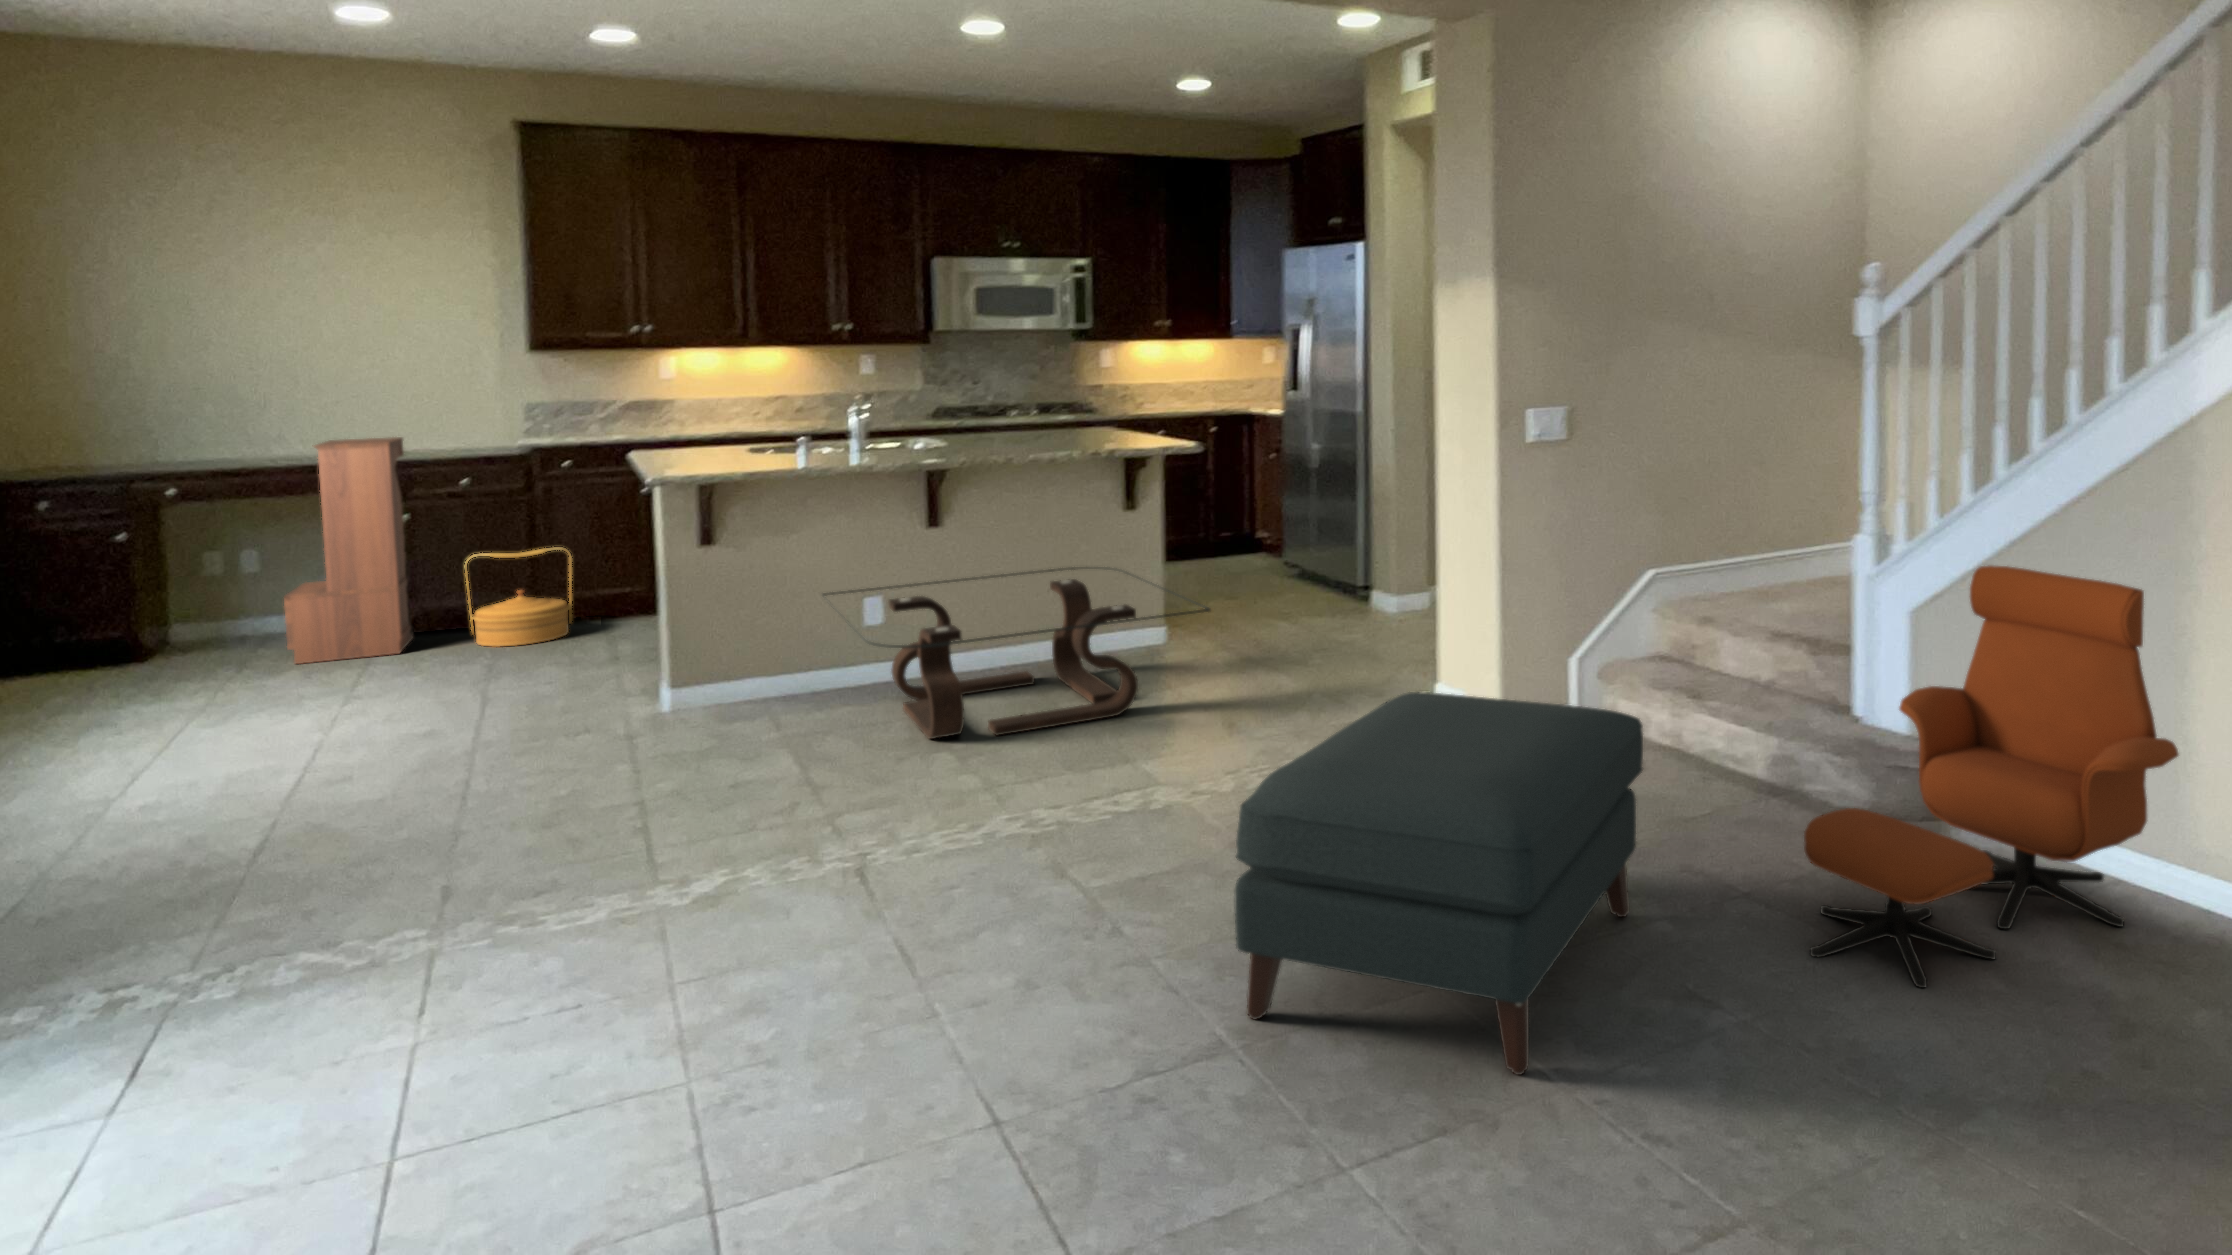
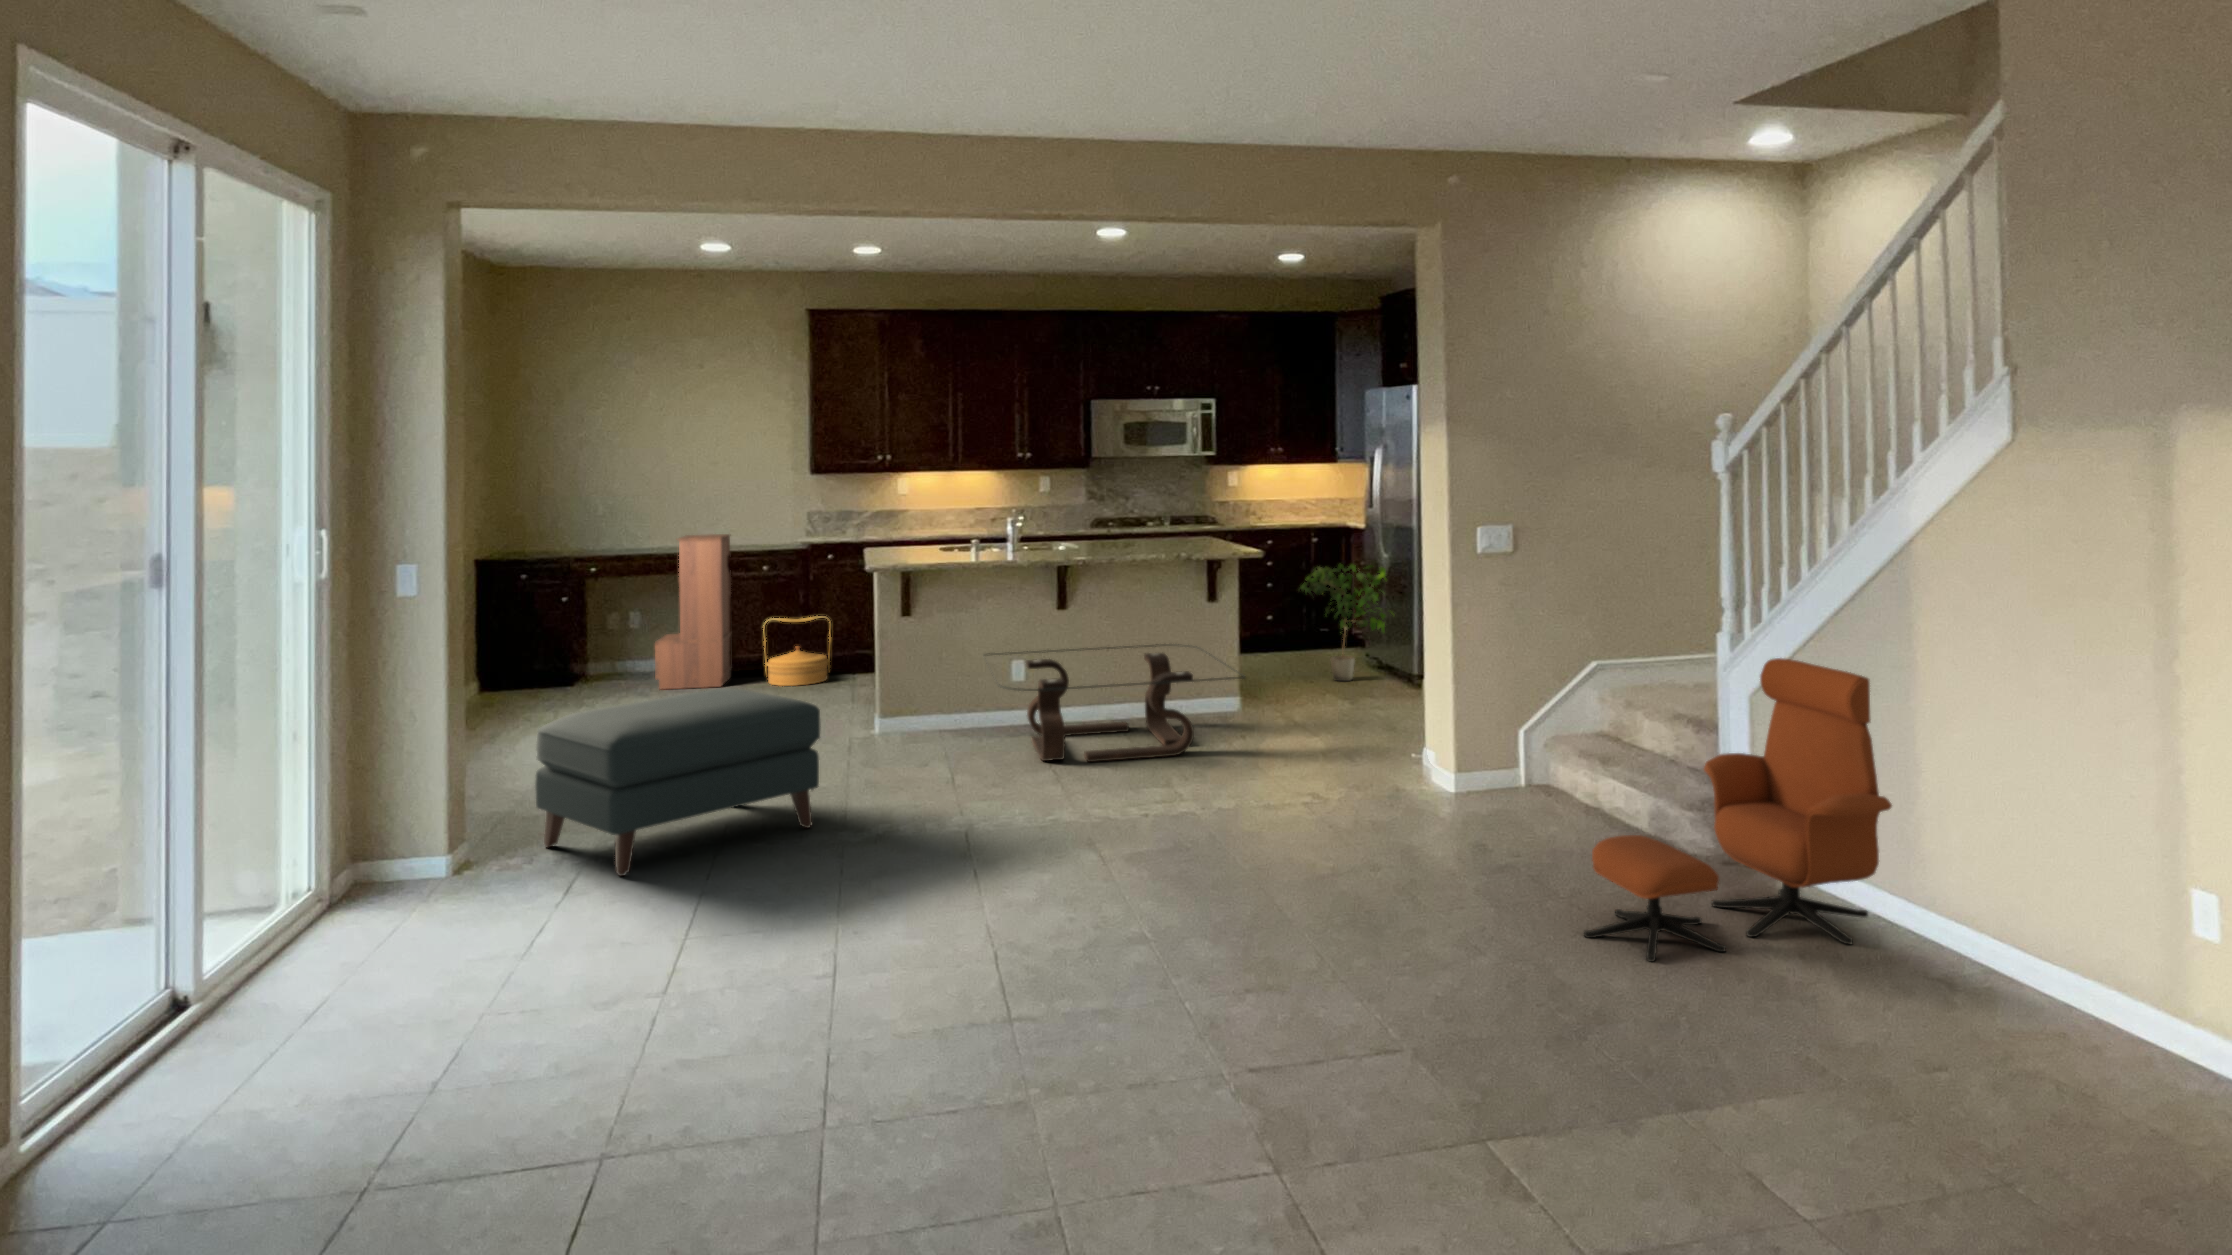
potted plant: none [1216,457,1335,598] -> present [1300,564,1394,681]
ottoman: present [1234,692,1643,1075] -> present [535,688,821,876]

